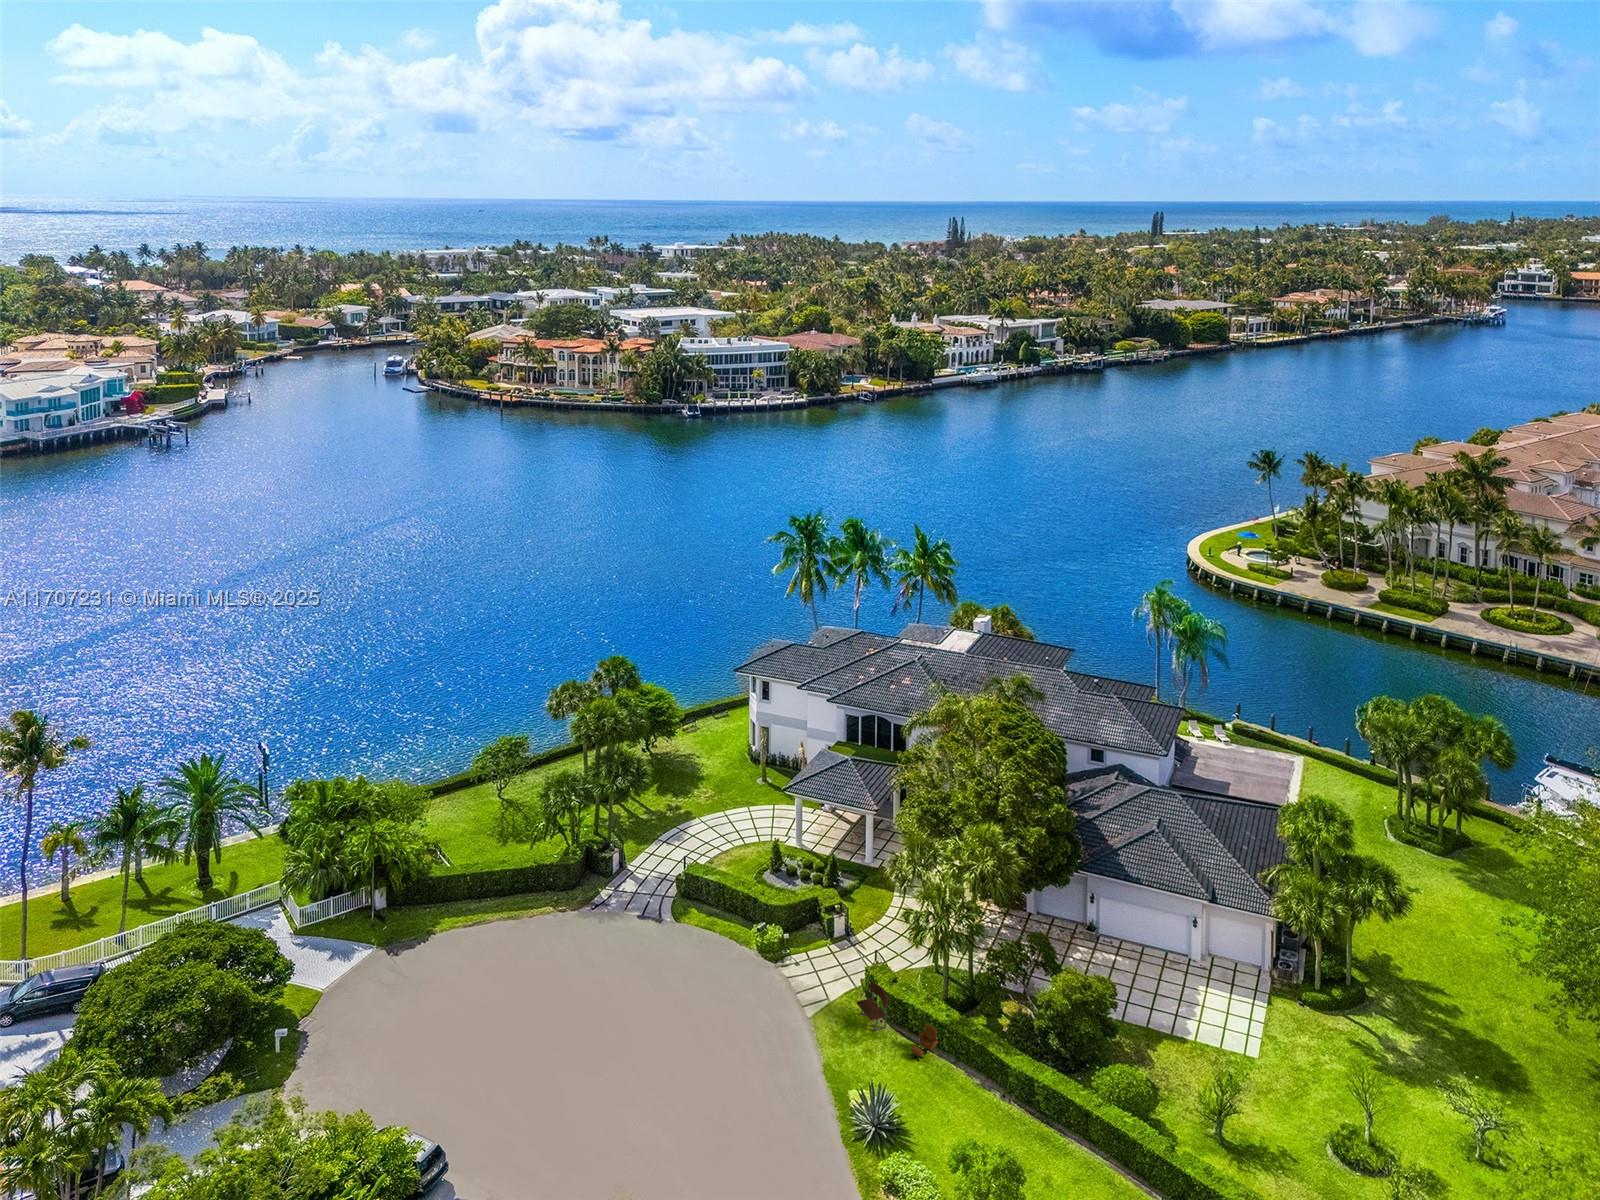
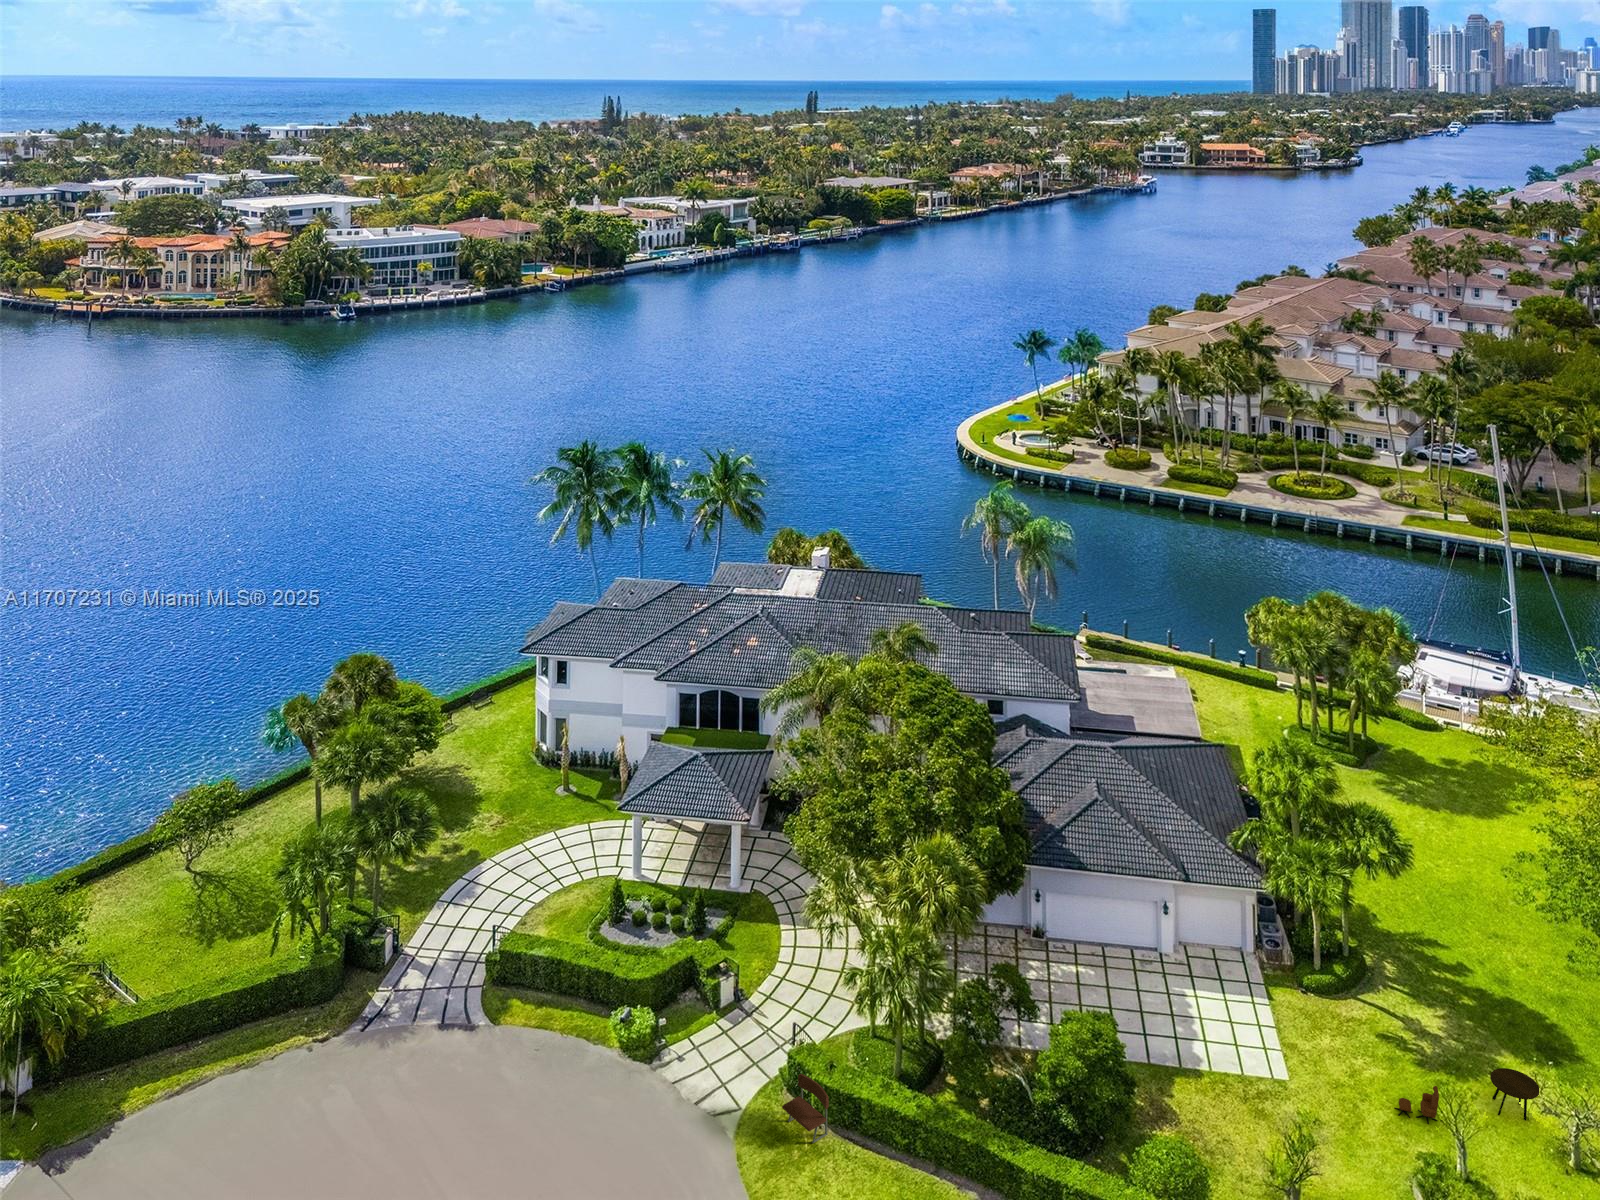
lounge chair: present [911,1024,938,1061] -> present [1395,1086,1439,1124]
dining table: none [1426,1078,1466,1122] -> present [1490,1068,1539,1121]

